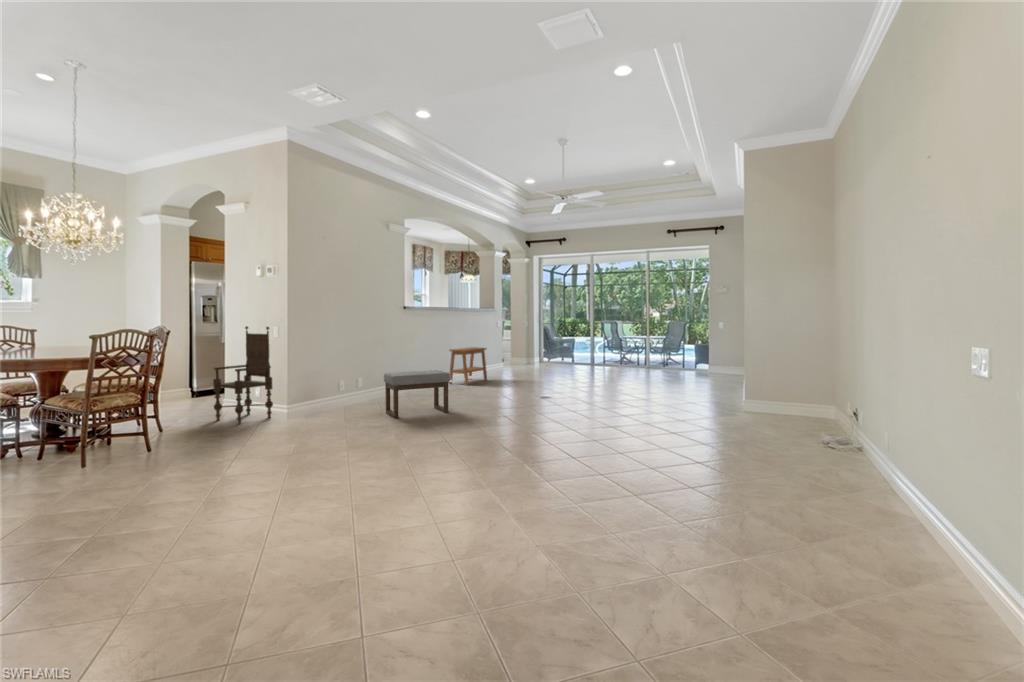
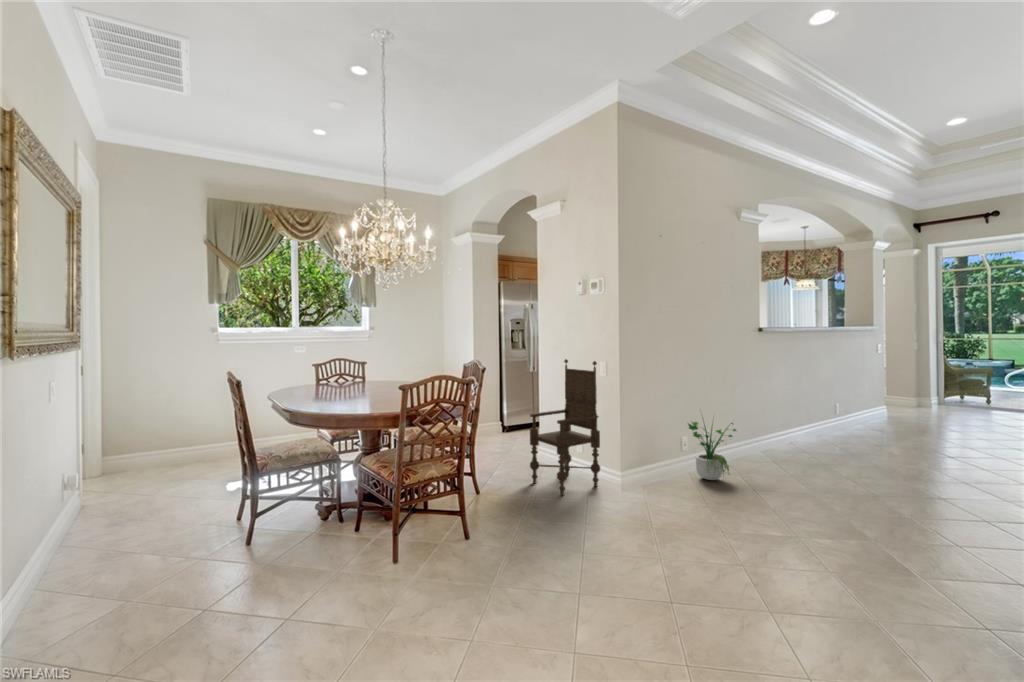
side table: present [449,347,487,385] -> none [817,383,881,444]
potted plant: none [343,359,378,408] -> present [688,422,736,480]
ottoman: present [384,370,450,418] -> none [766,436,900,520]

